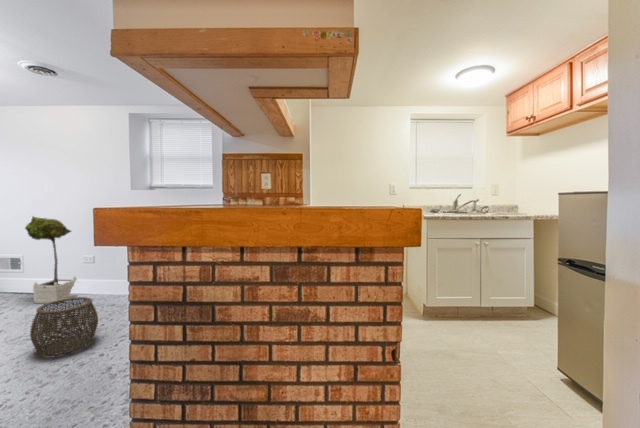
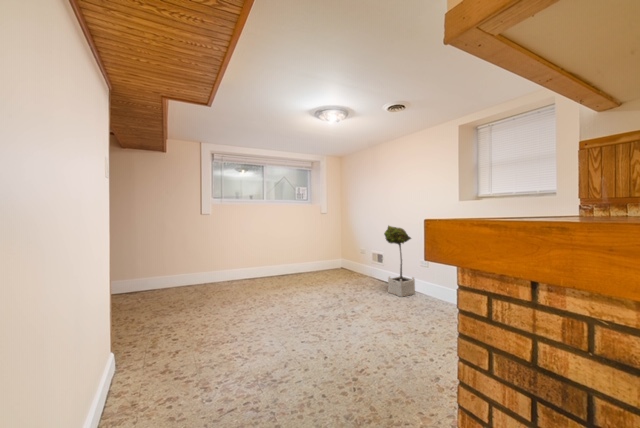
woven basket: present [30,297,98,356] -> none [384,297,430,346]

